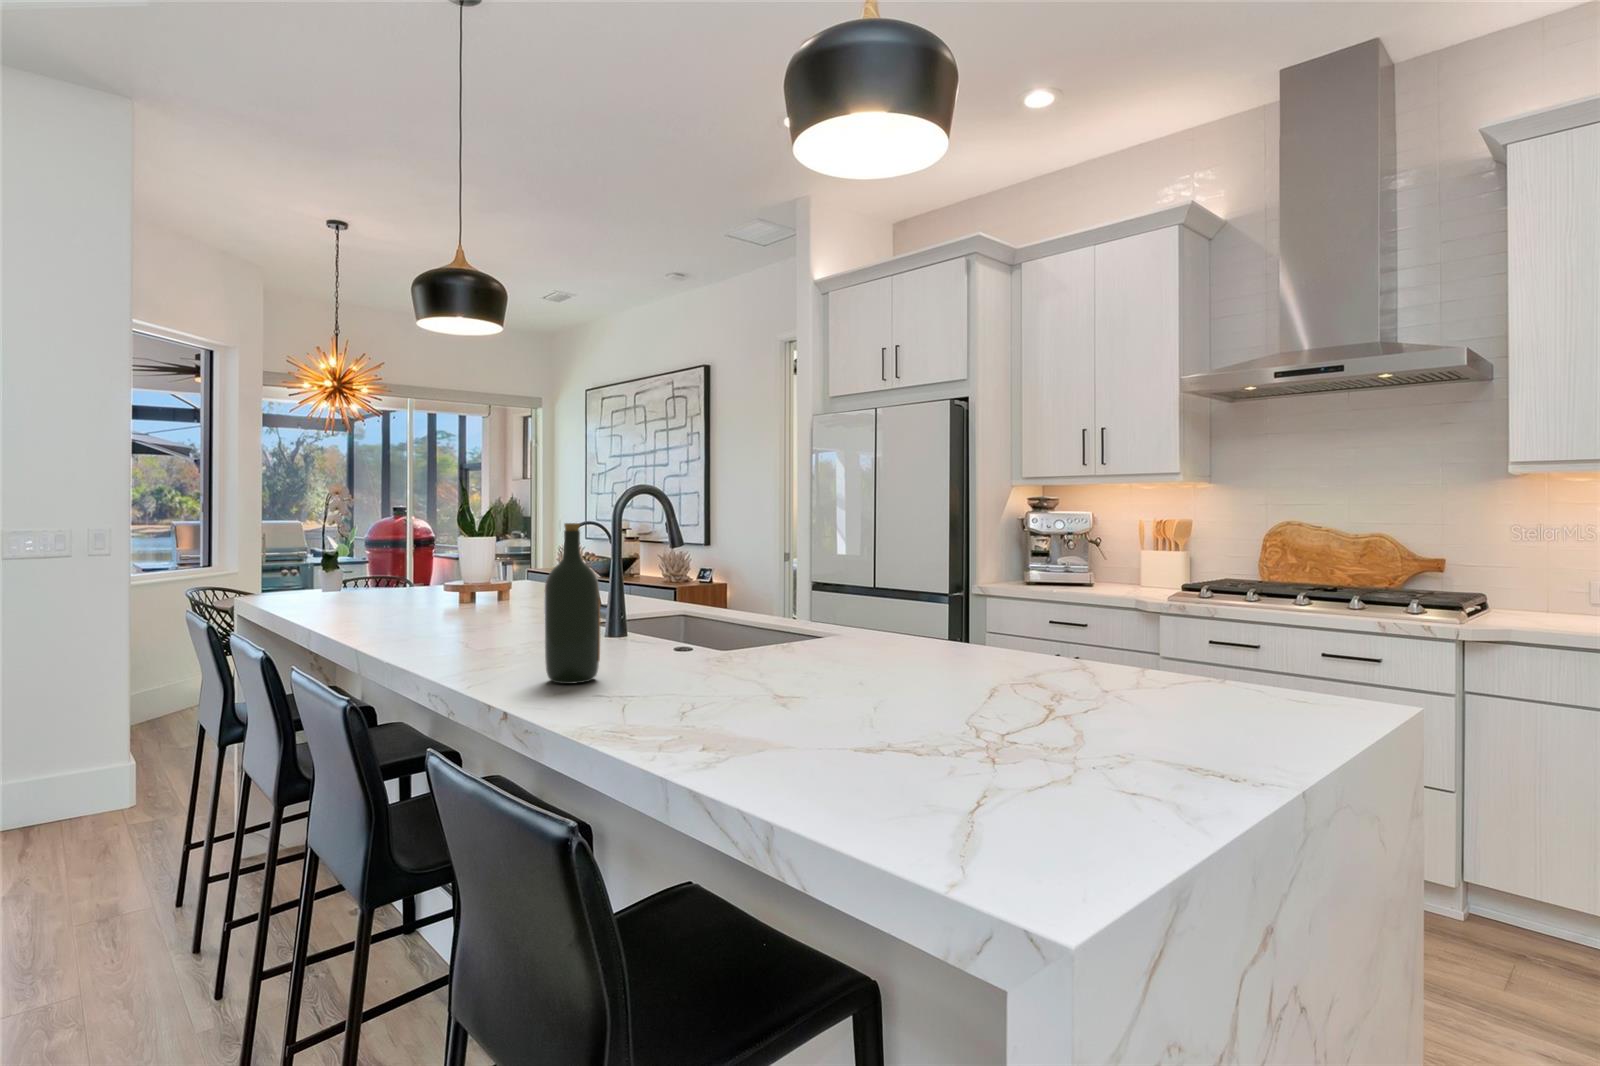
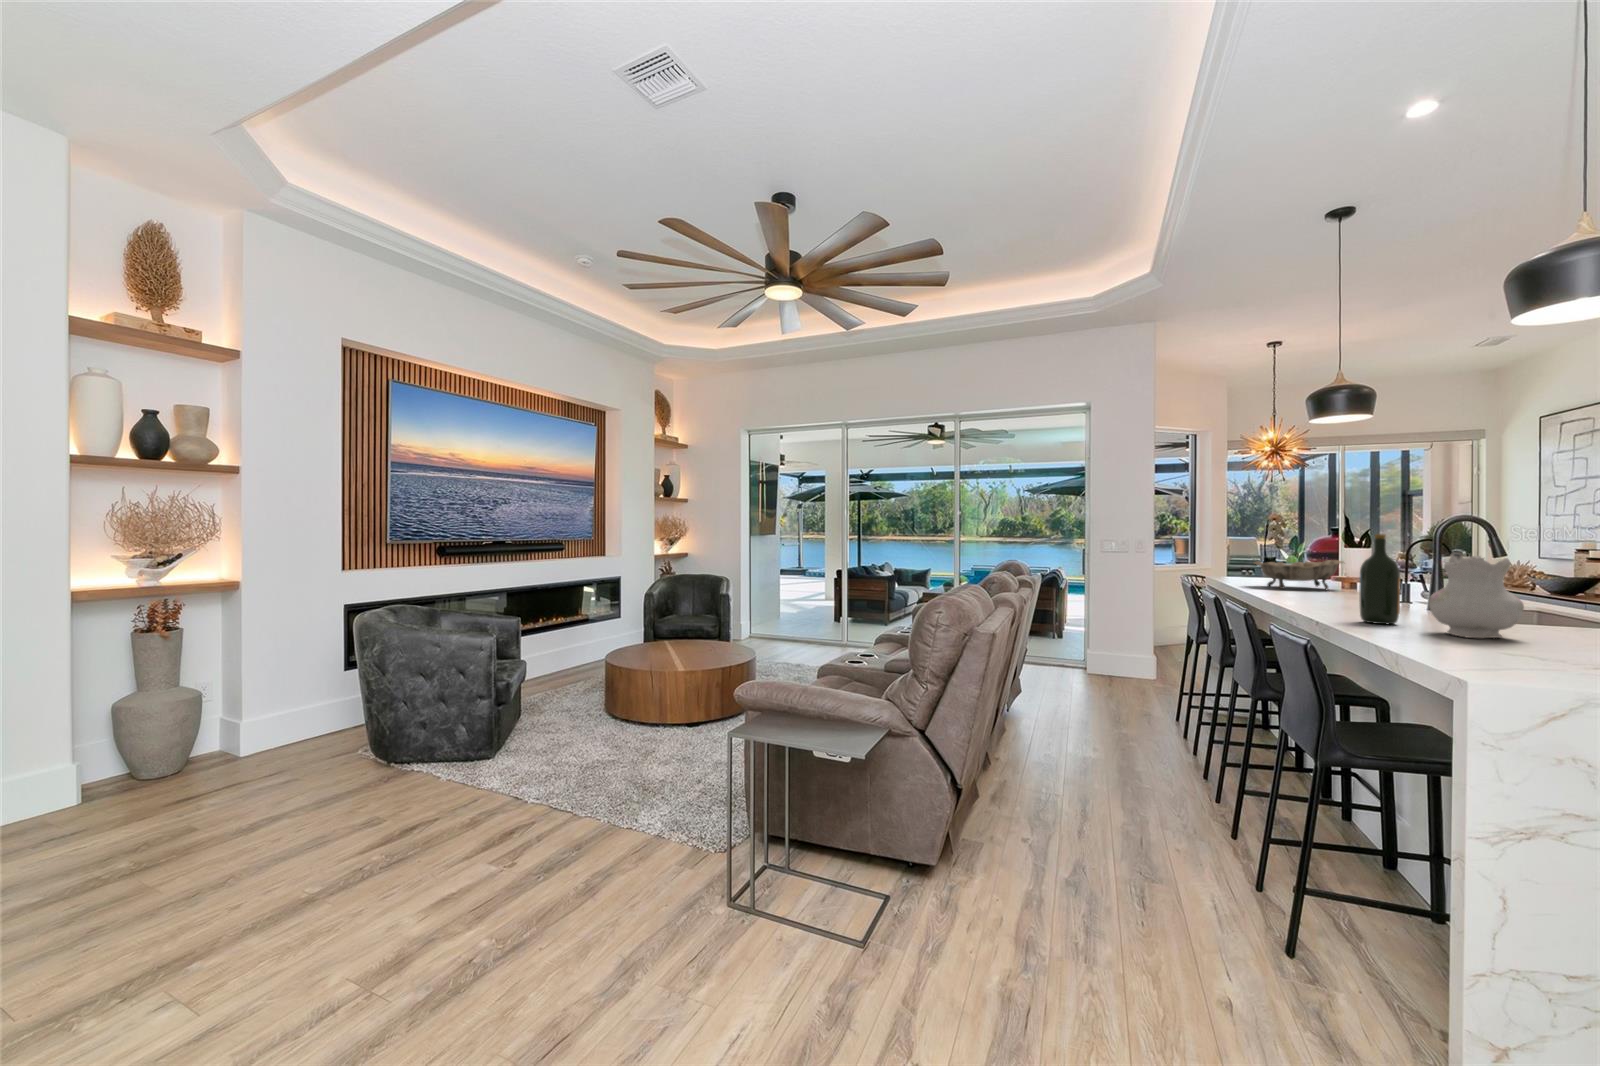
ceramic pitcher: none [650,551,755,694] -> present [1429,552,1524,638]
decorative bowl: none [329,559,463,615] -> present [1255,560,1343,590]

